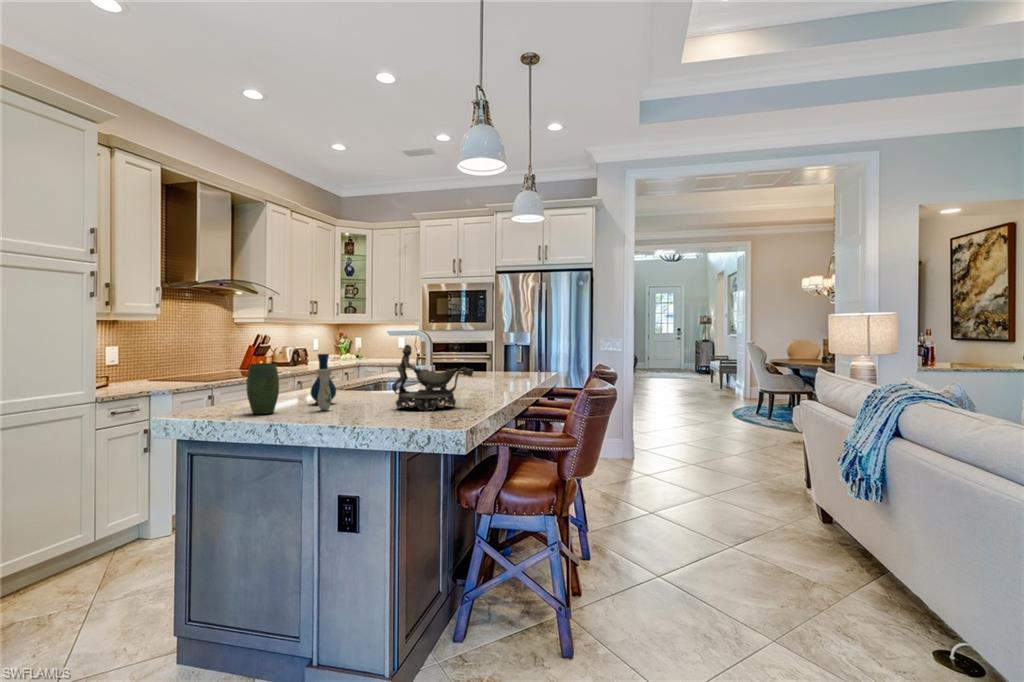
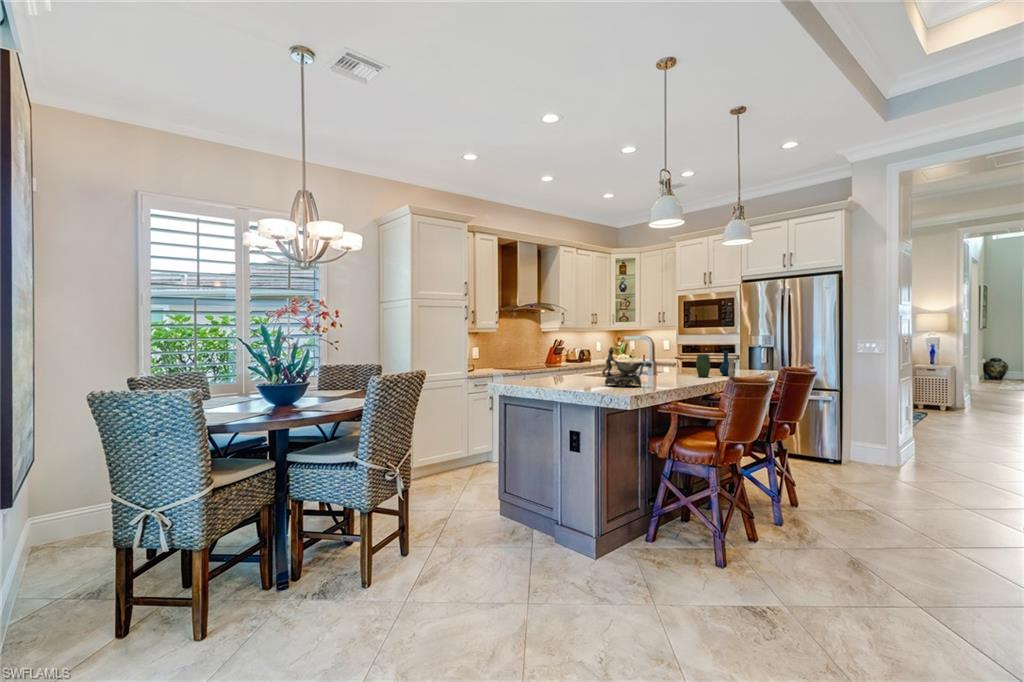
vase: present [247,354,336,414] -> present [696,350,735,377]

